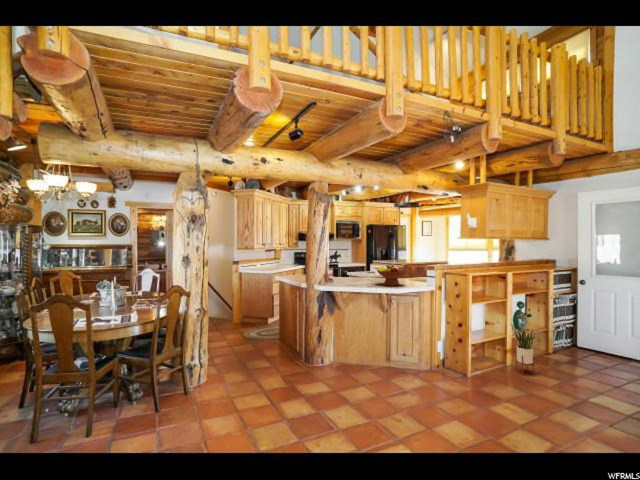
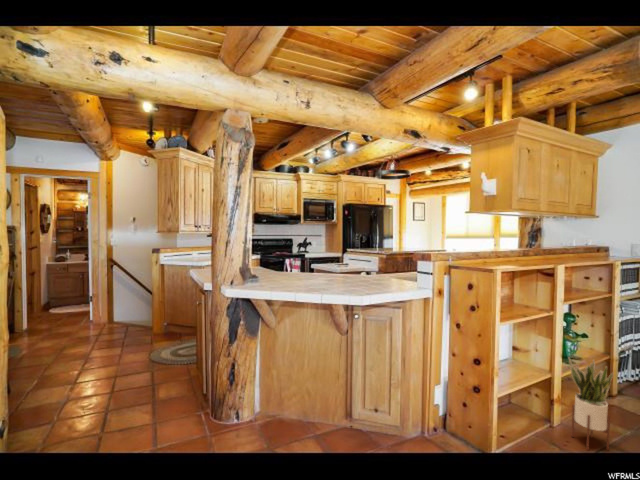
fruit bowl: present [377,265,407,286] -> none [329,253,383,289]

